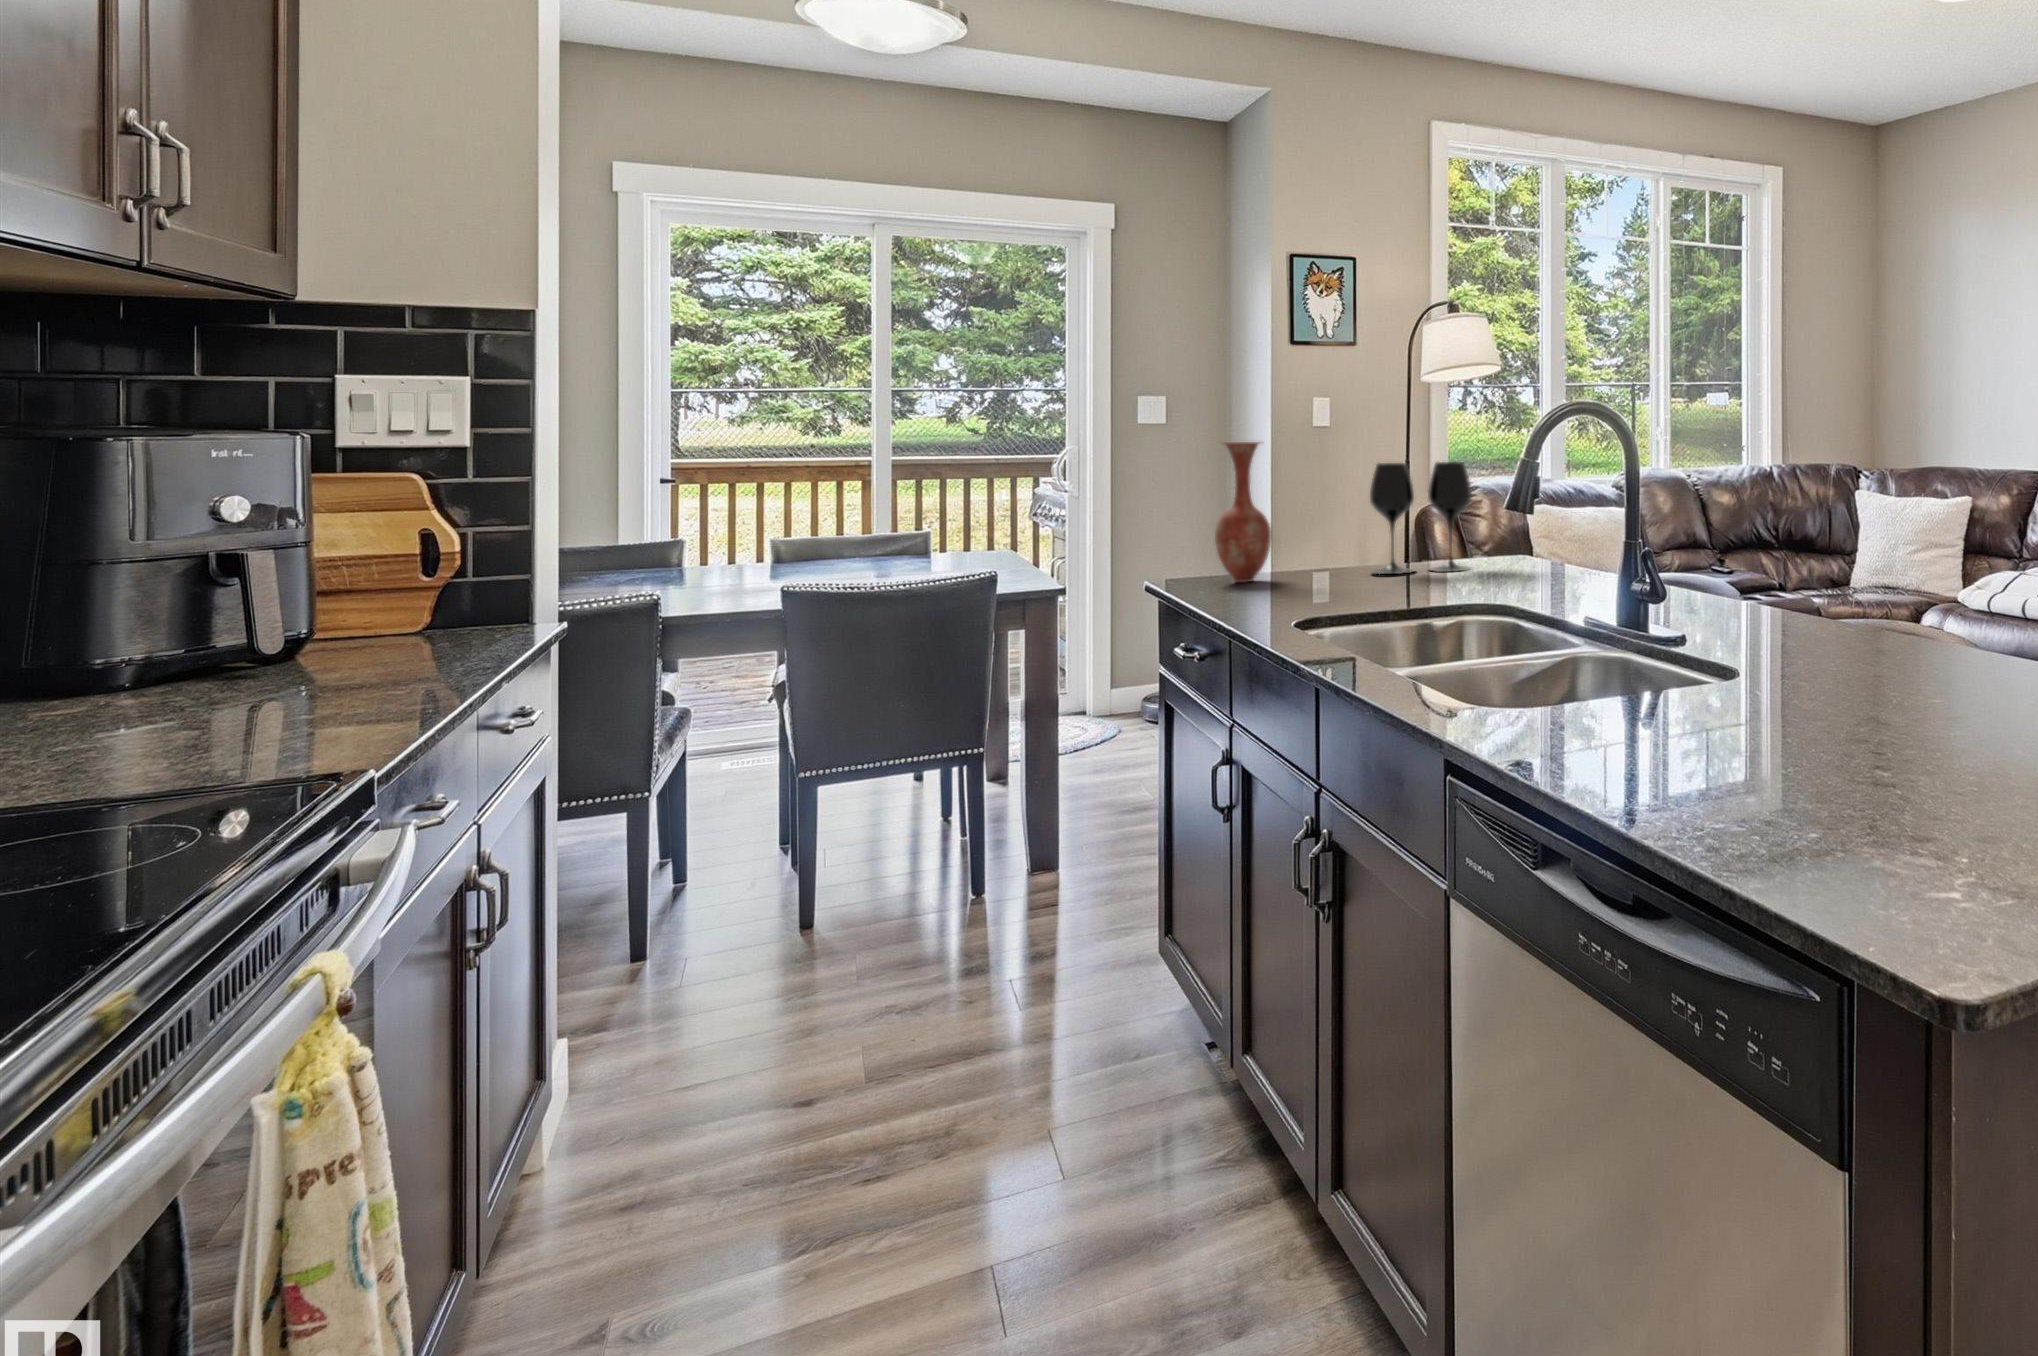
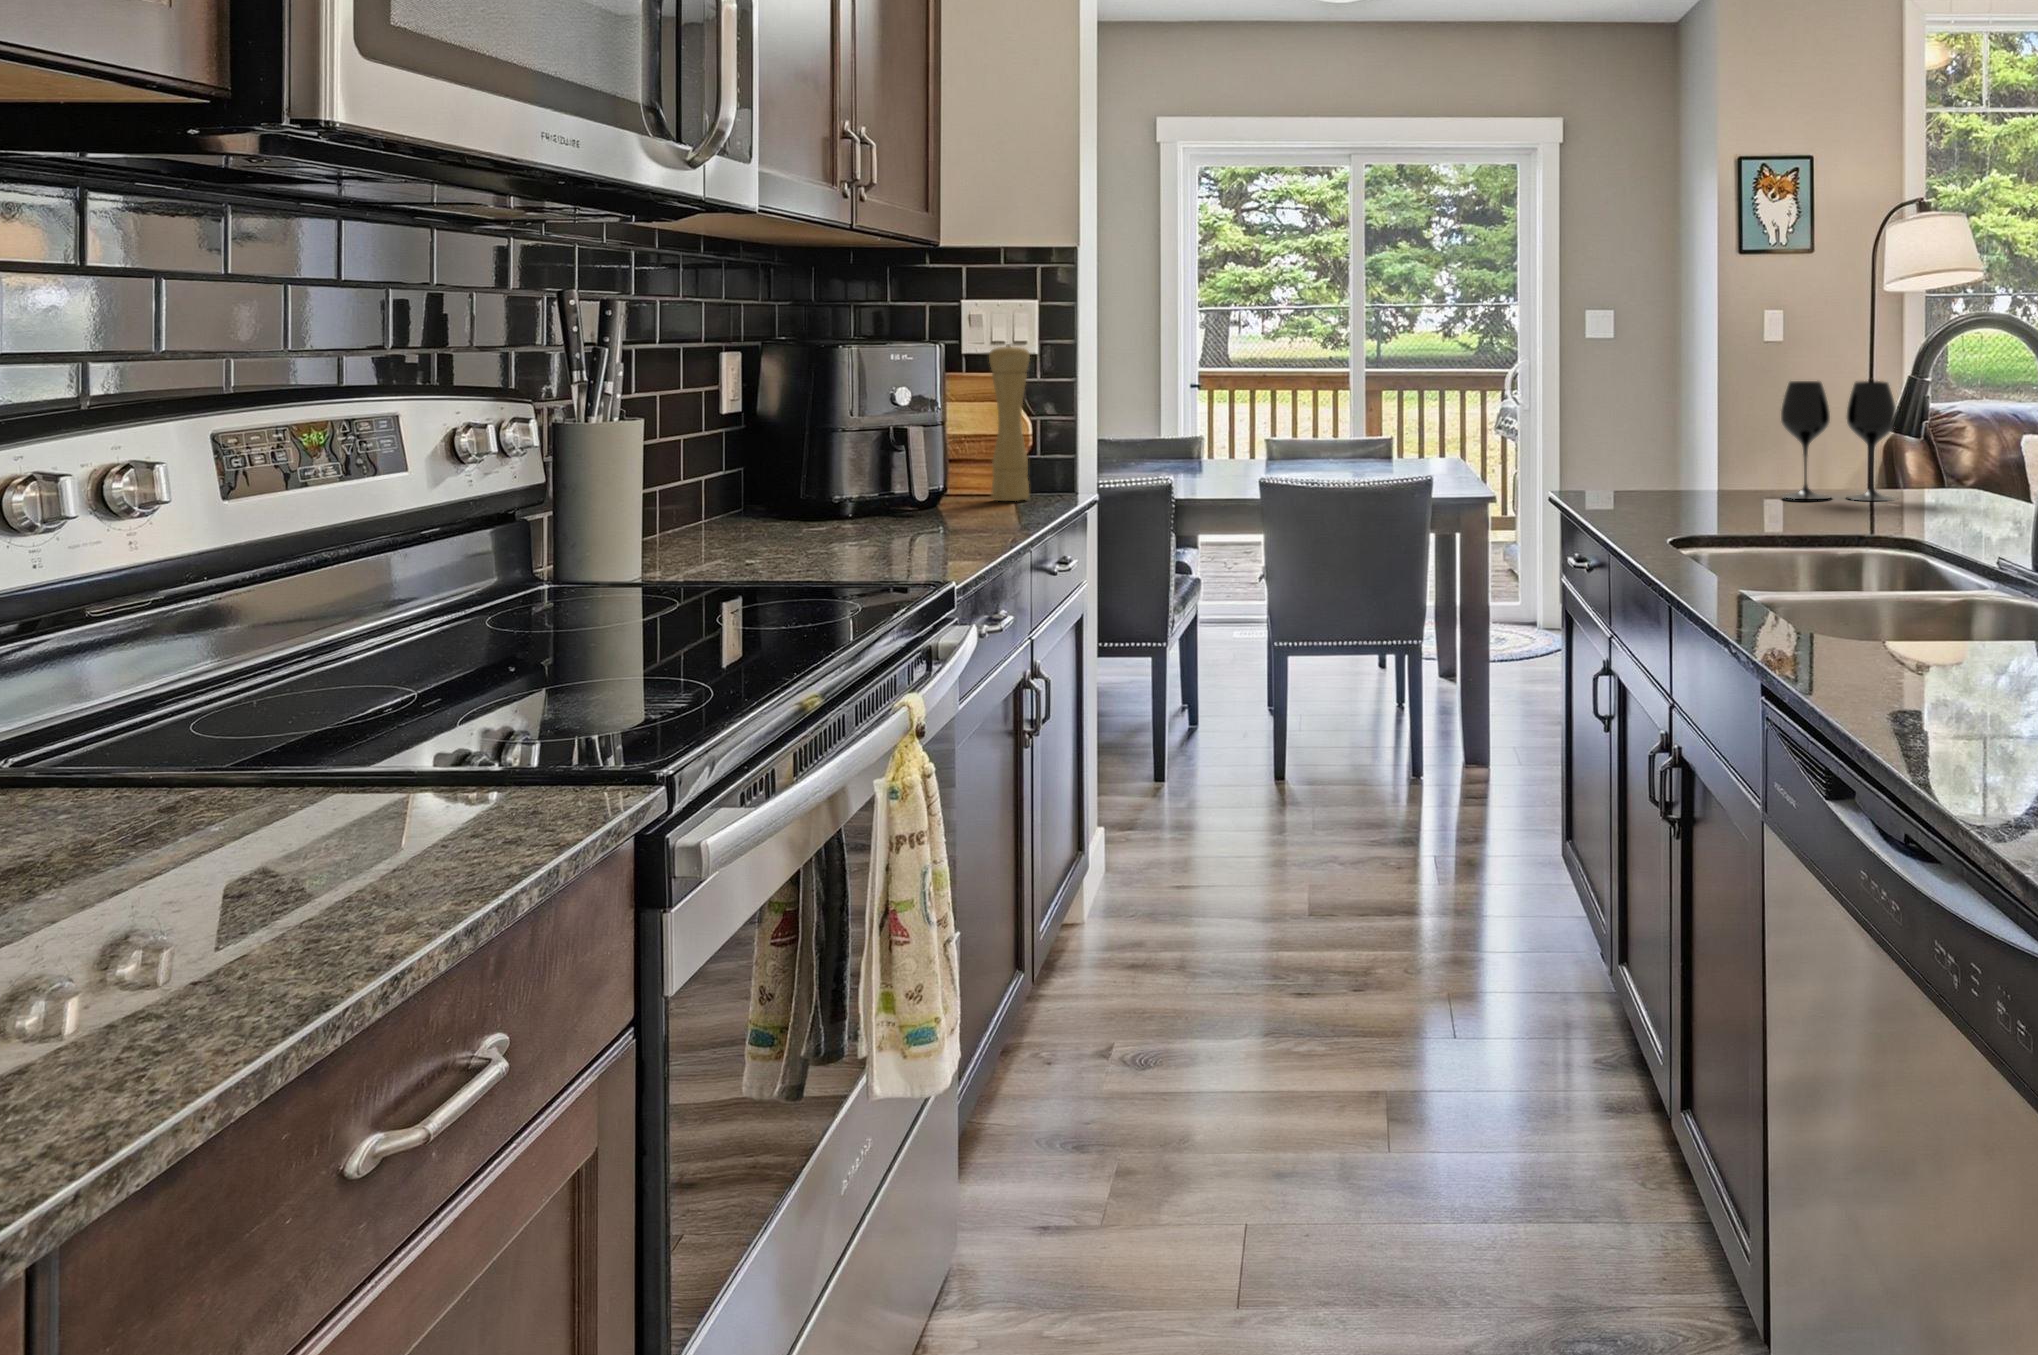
pepper mill: none [388,434,458,641] -> present [989,344,1030,501]
vase: present [1215,442,1272,582] -> none [1621,357,1678,498]

